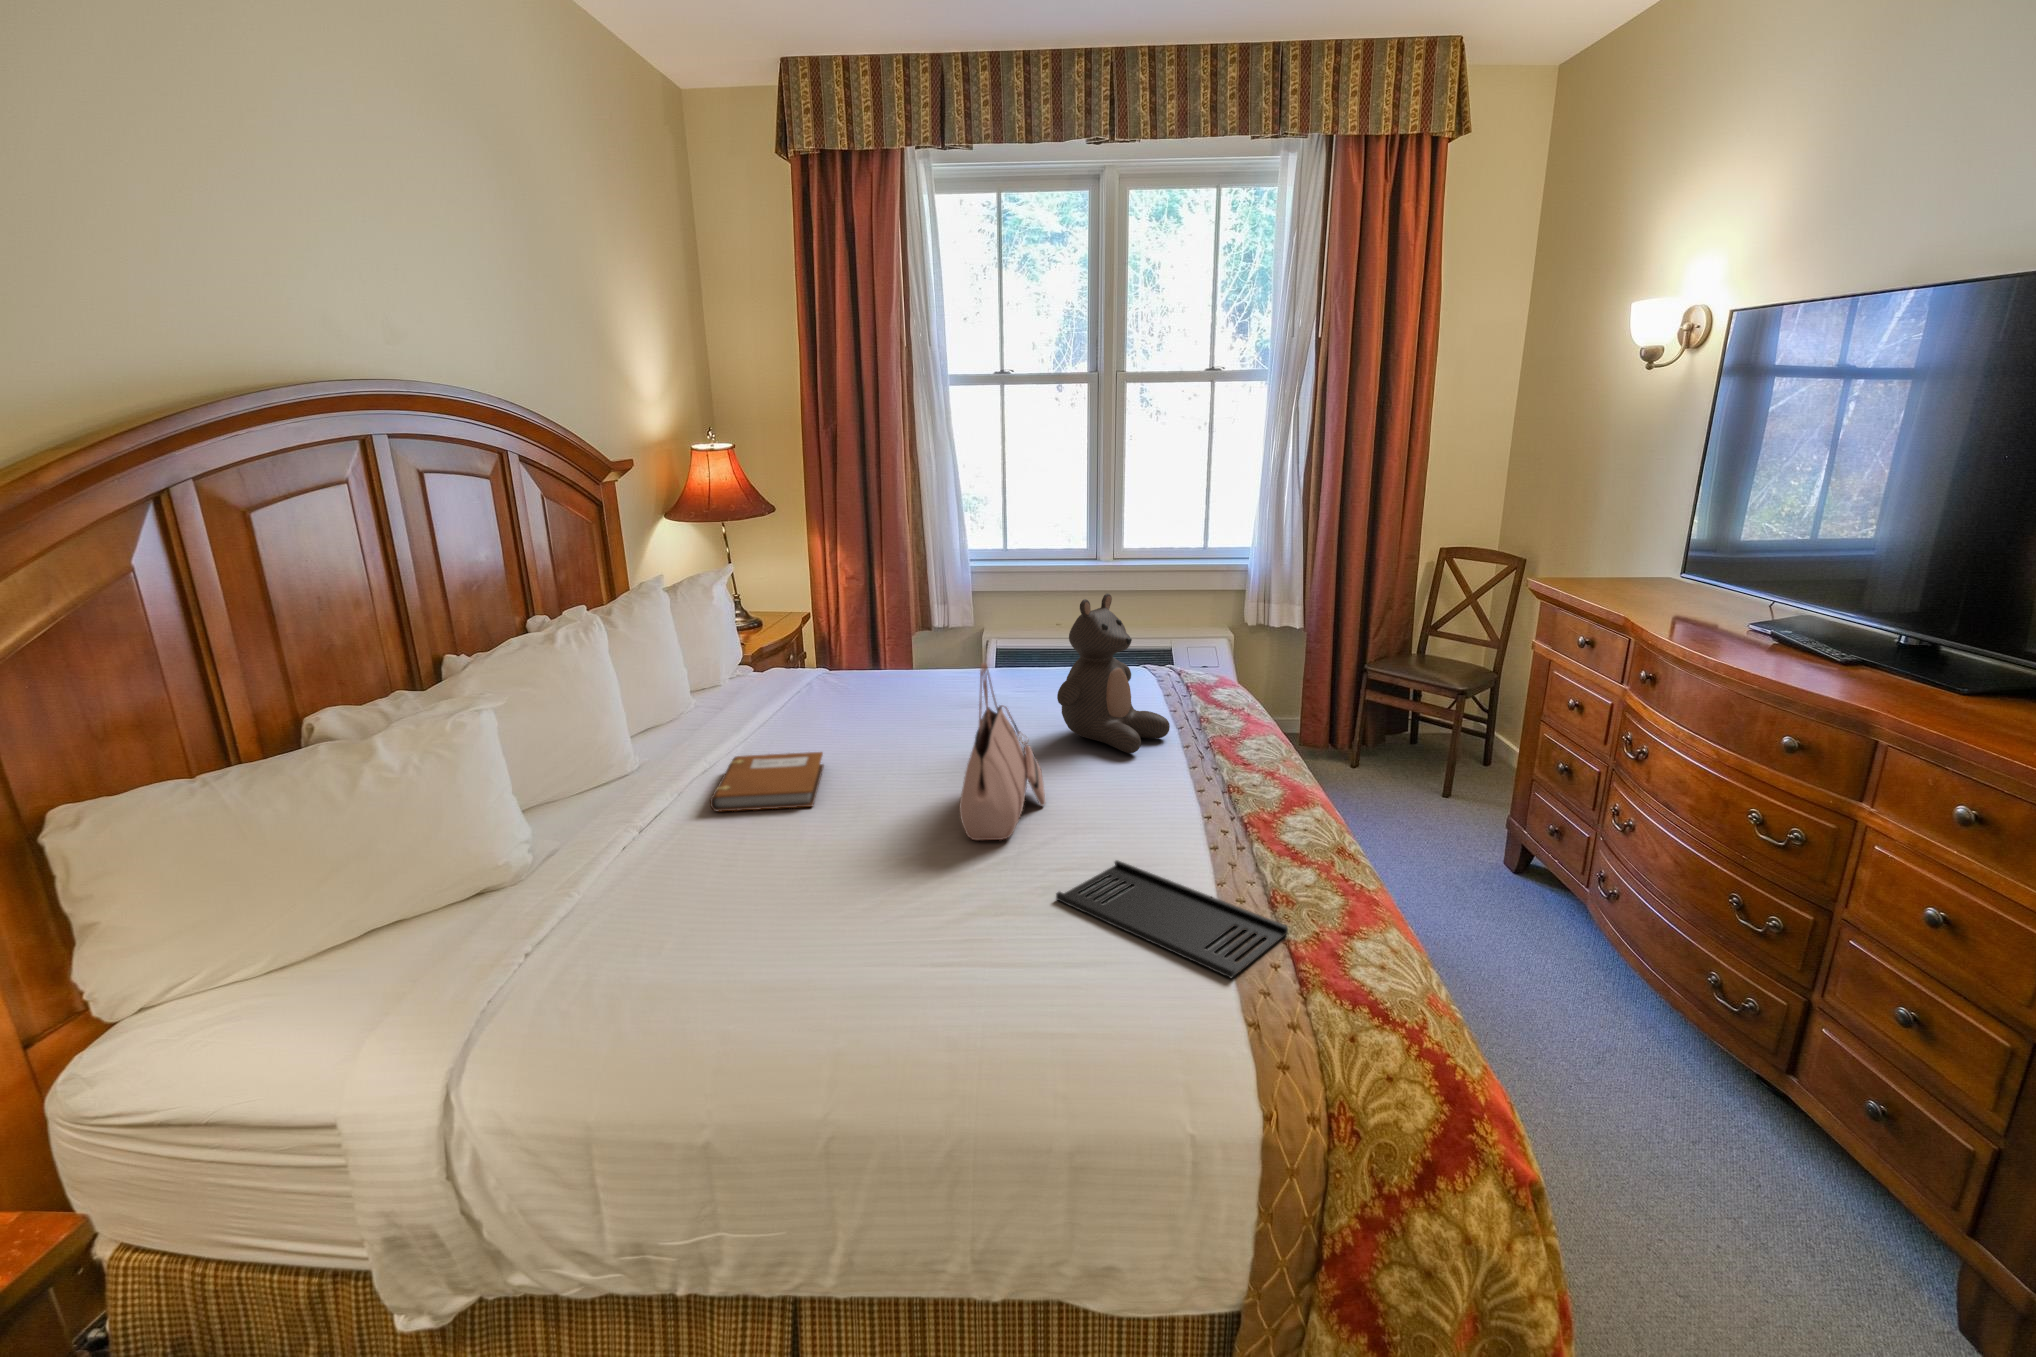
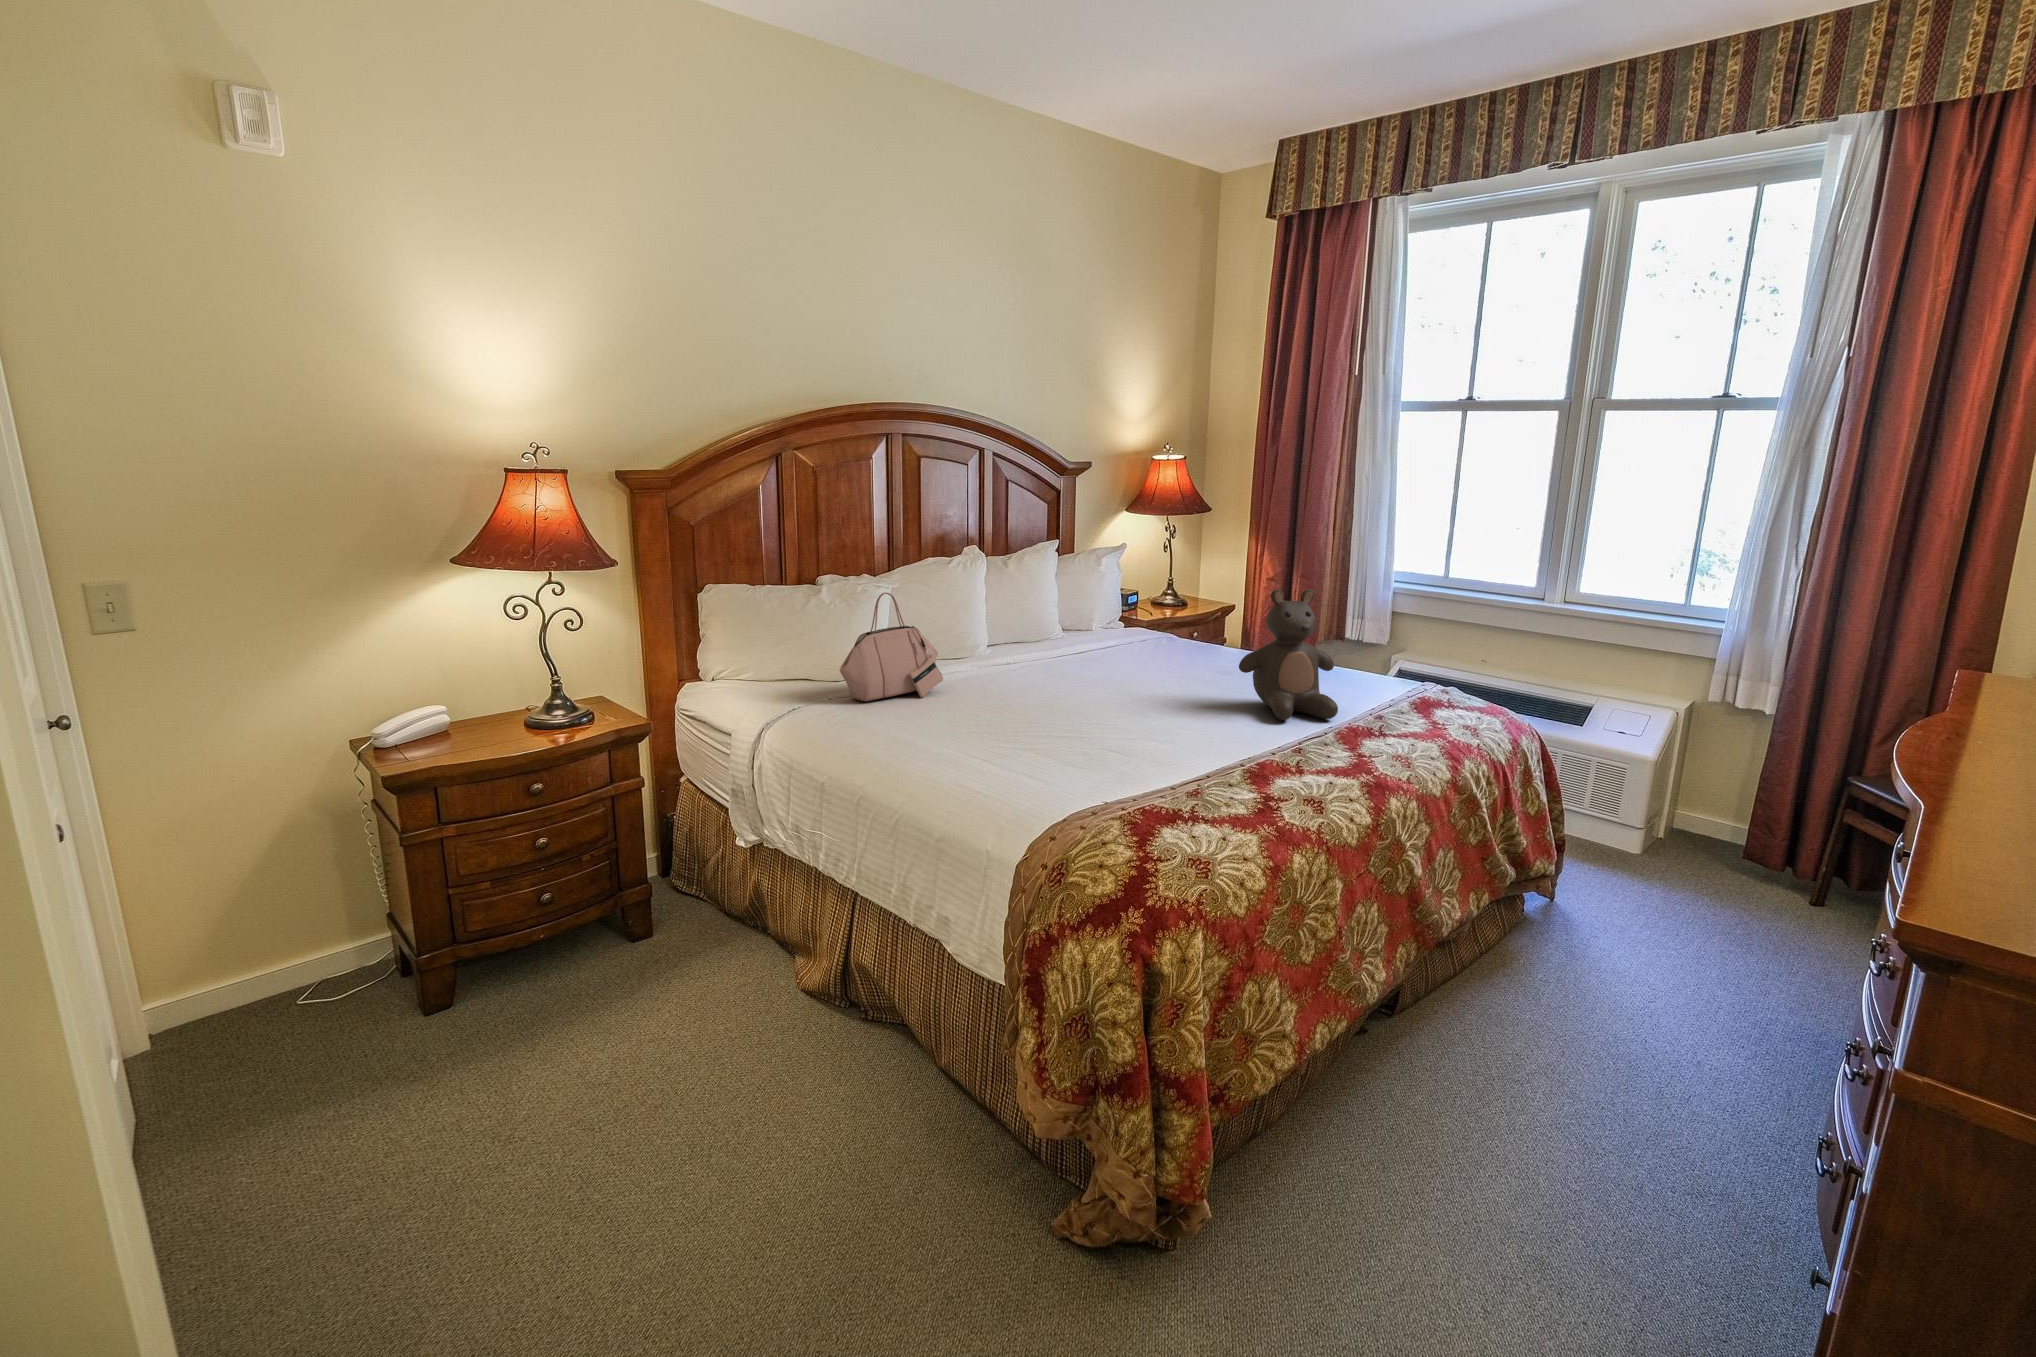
handbag: present [959,663,1045,840] -> present [840,593,943,701]
notebook: present [710,752,824,812] -> none [983,662,1076,694]
tray: present [1056,861,1288,978] -> none [1077,756,1172,811]

